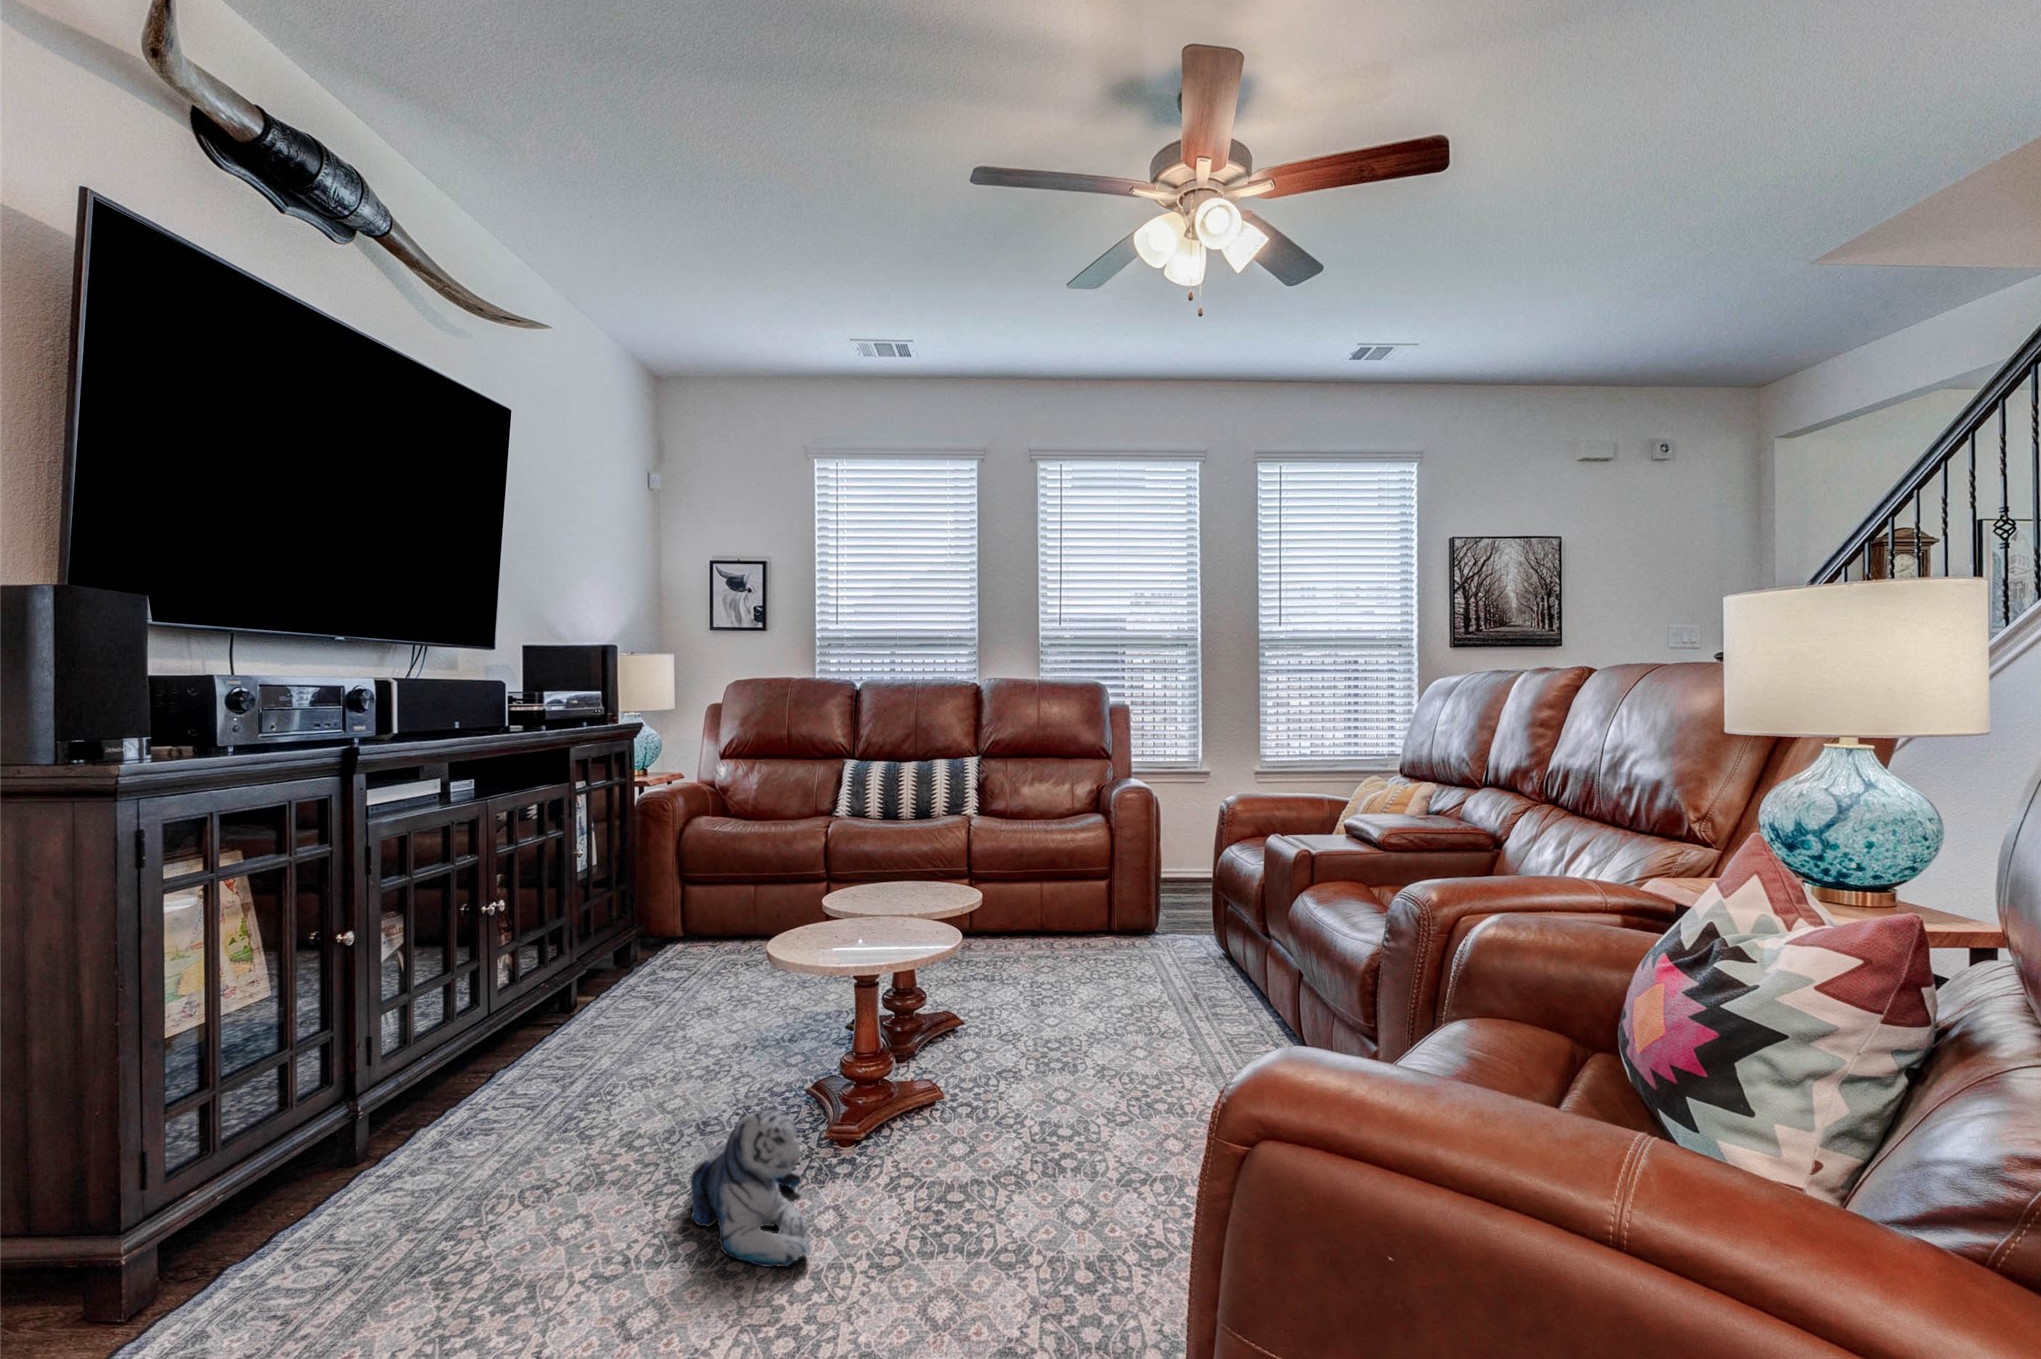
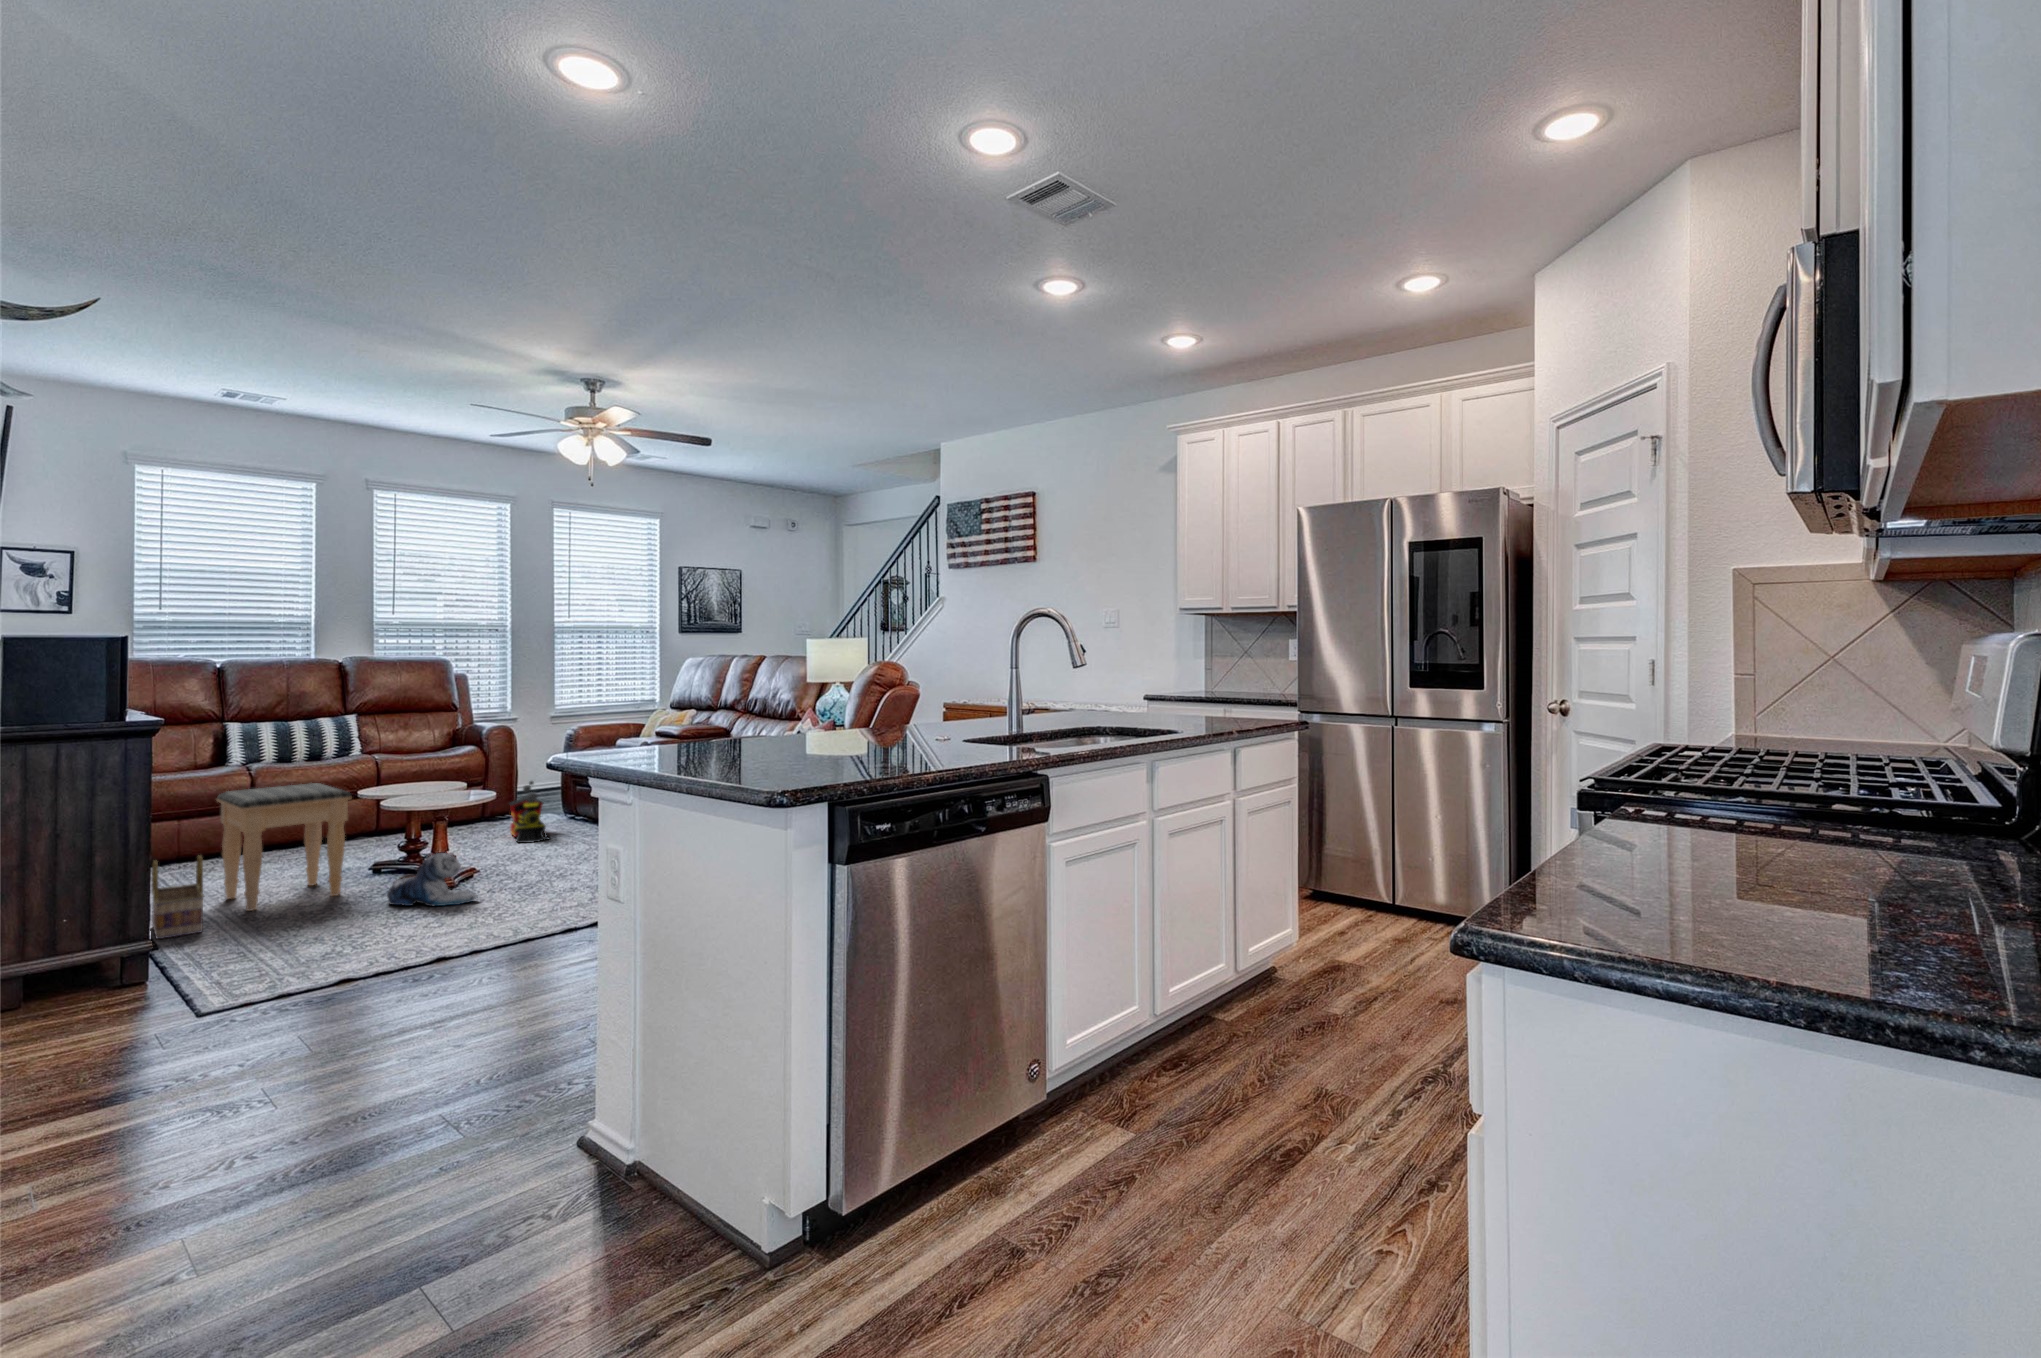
footstool: none [546,885,755,1129] -> present [217,783,352,911]
toy train: none [1090,900,1153,1029] -> present [509,781,549,843]
basket: none [353,1021,494,1186] -> present [152,856,204,939]

